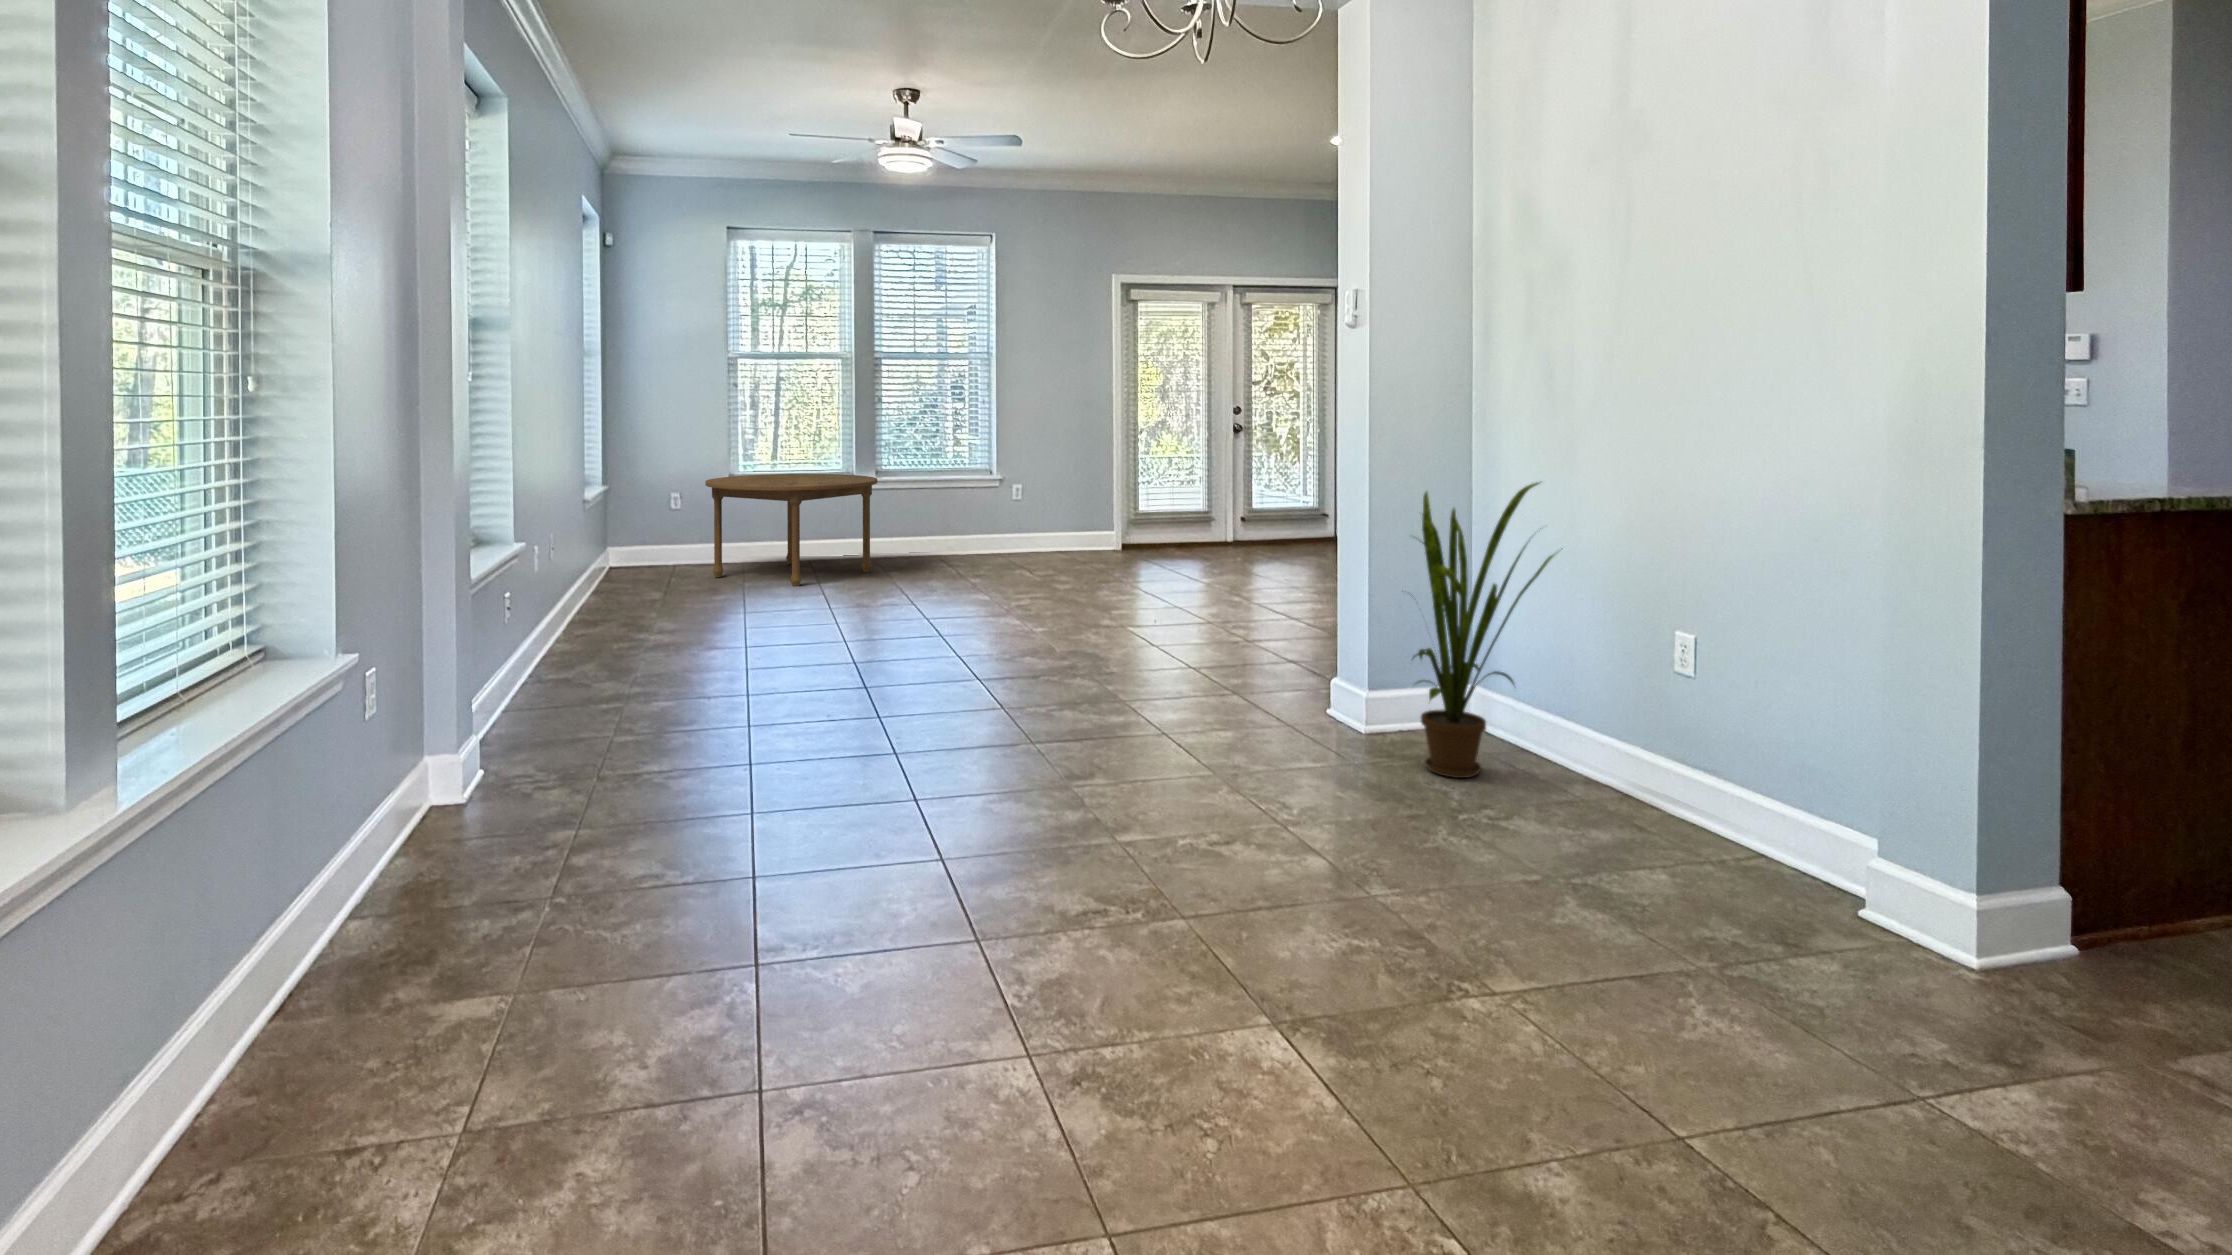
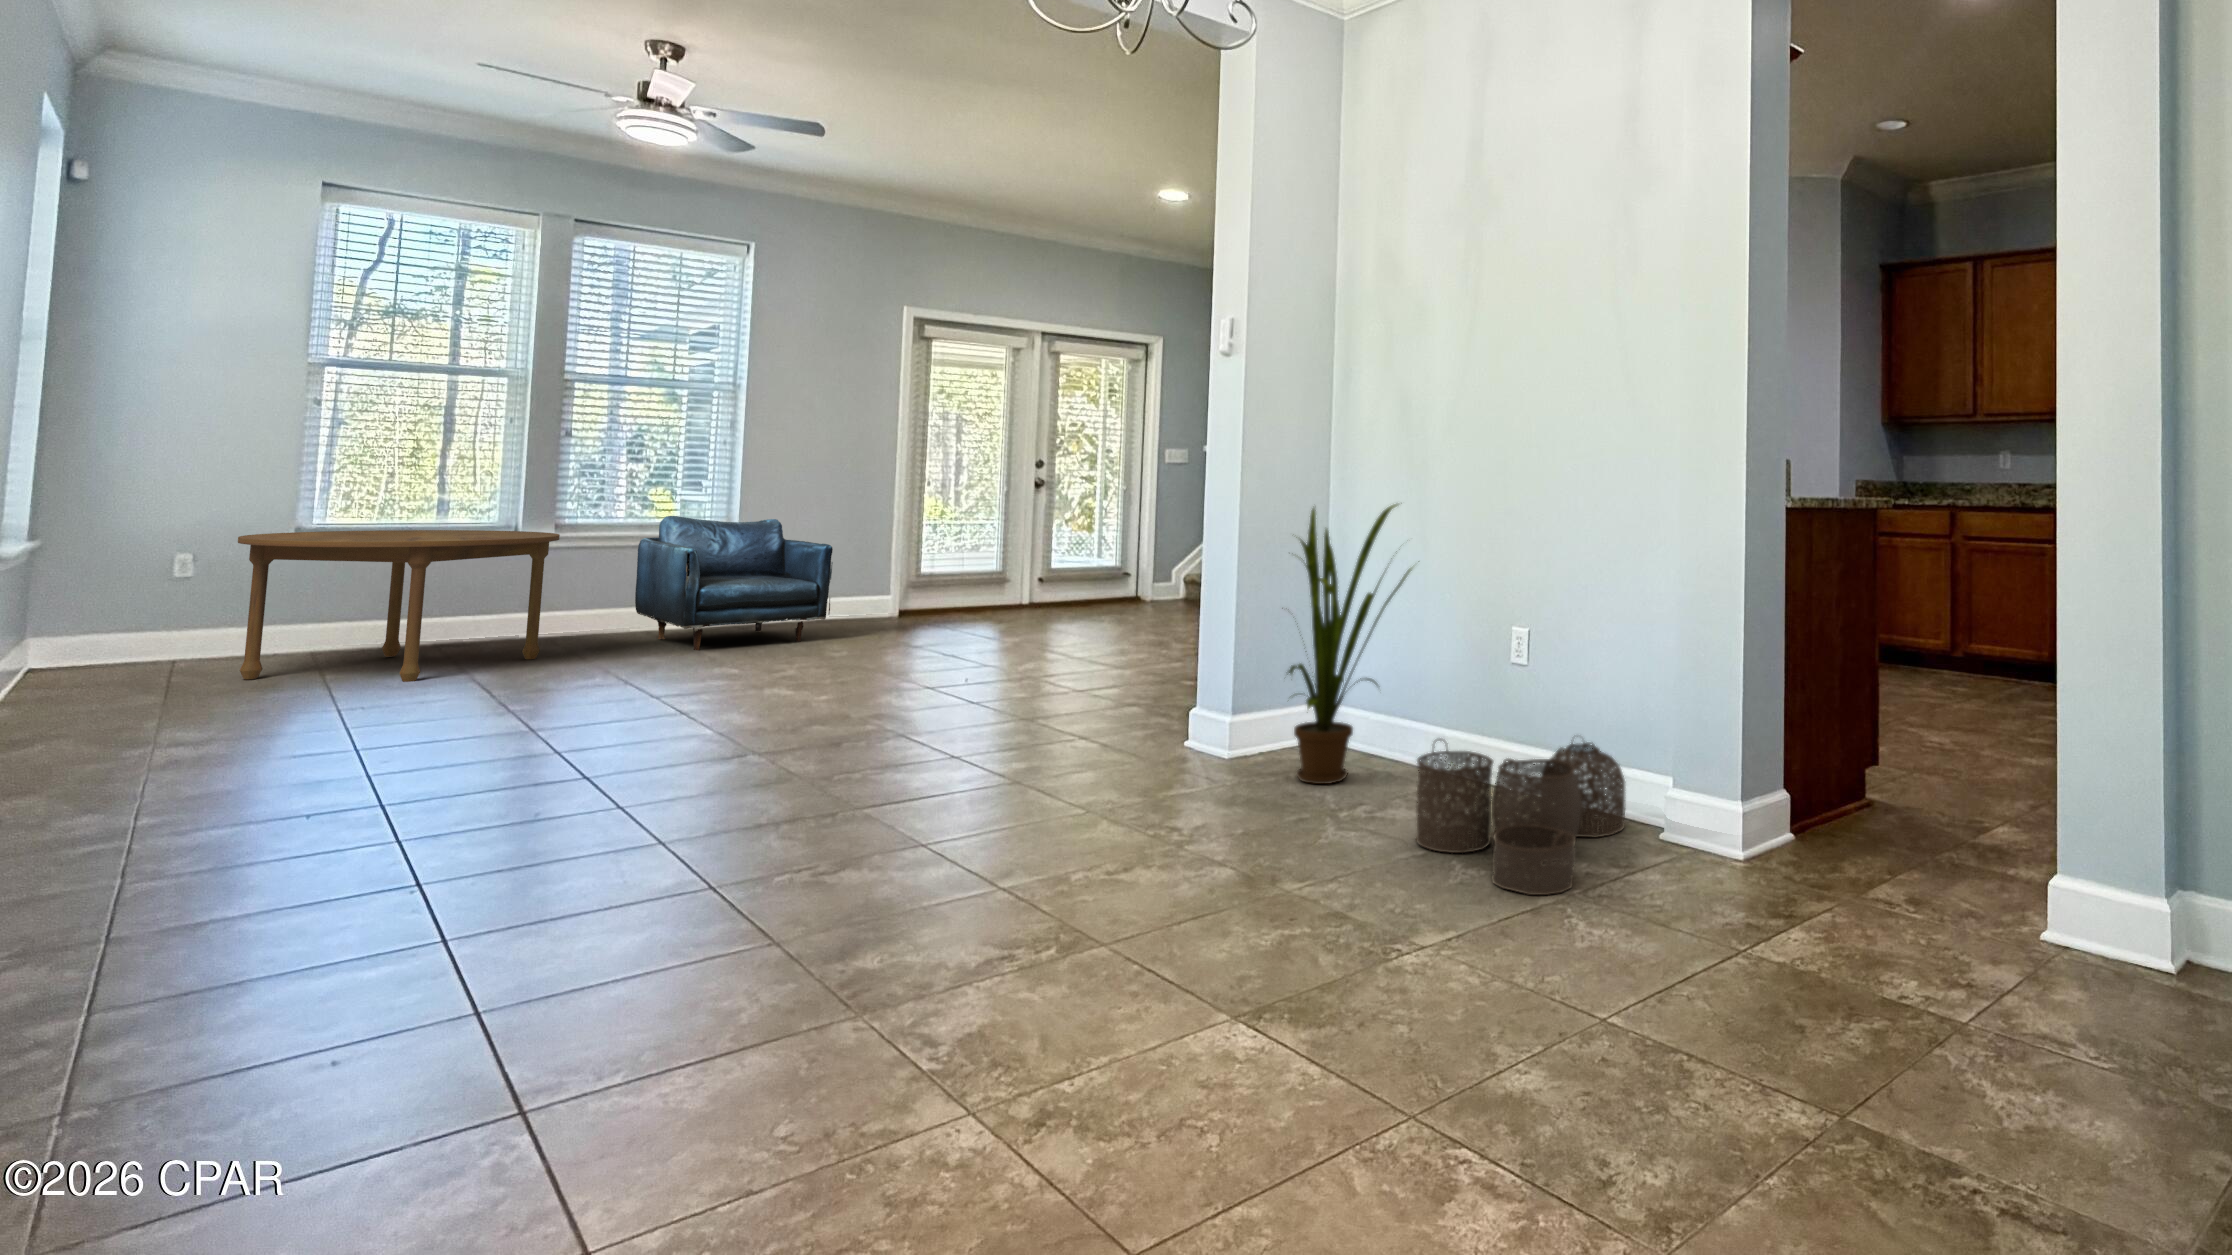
armchair: none [931,462,1062,572] -> present [635,516,833,650]
woven basket: none [1529,758,1816,968] -> present [1416,739,1625,895]

